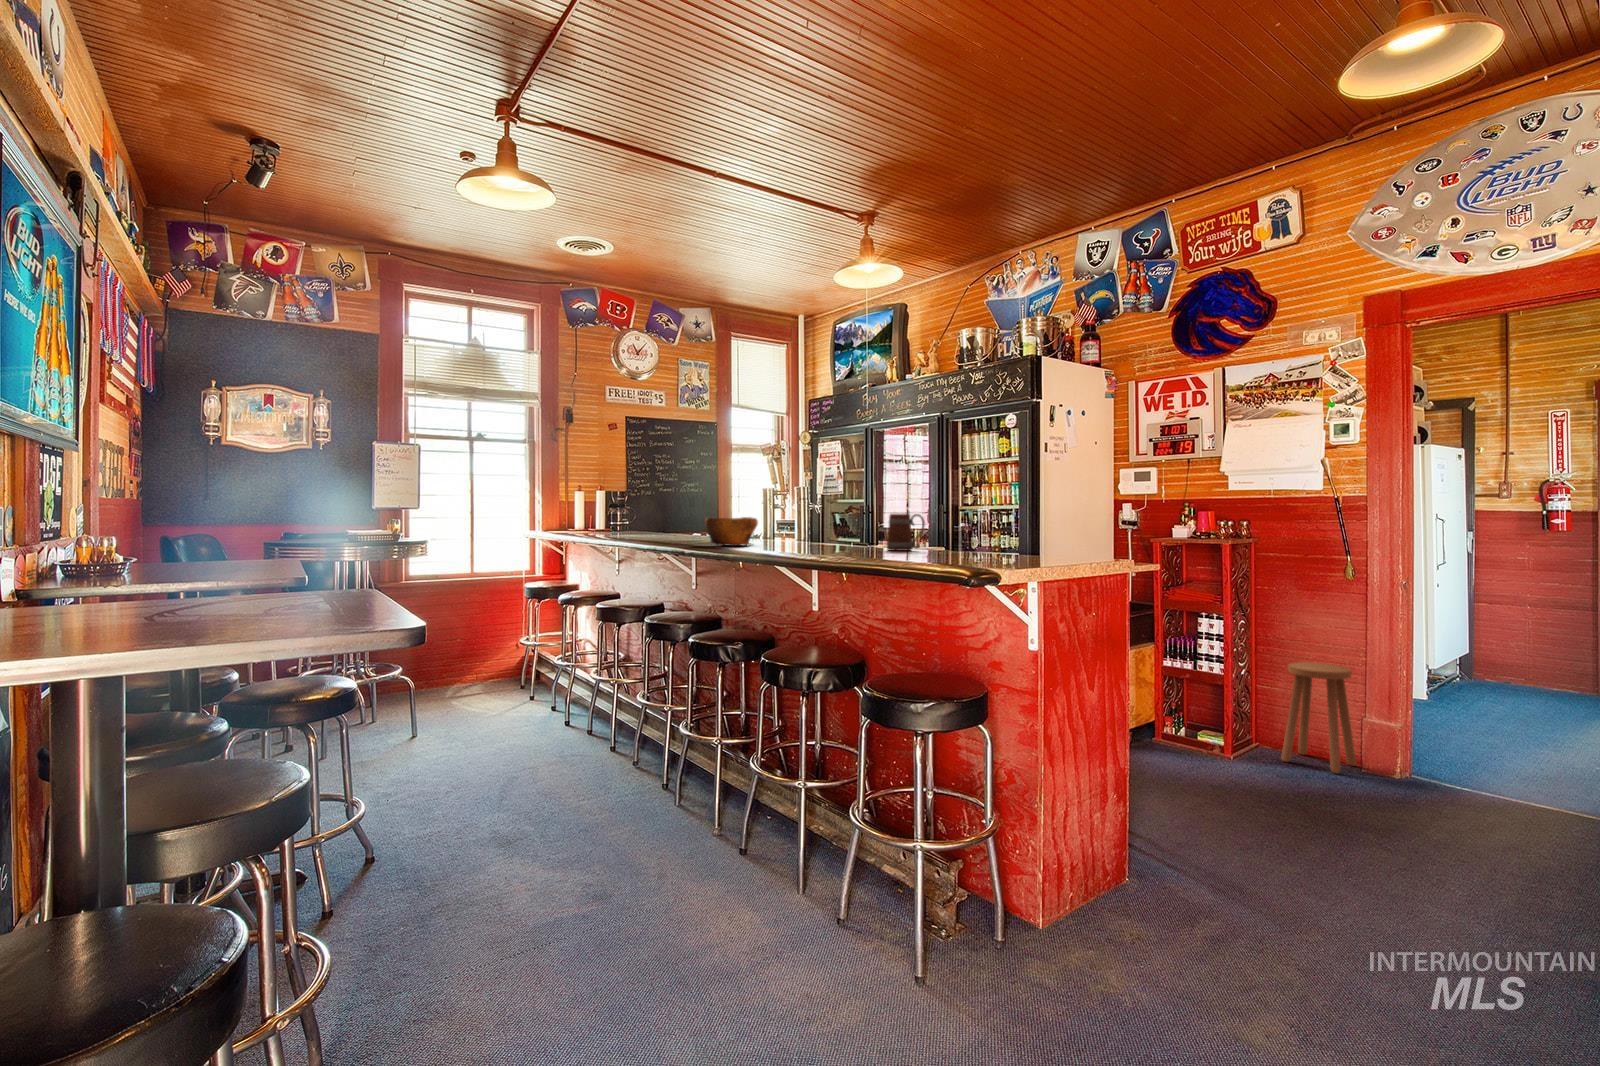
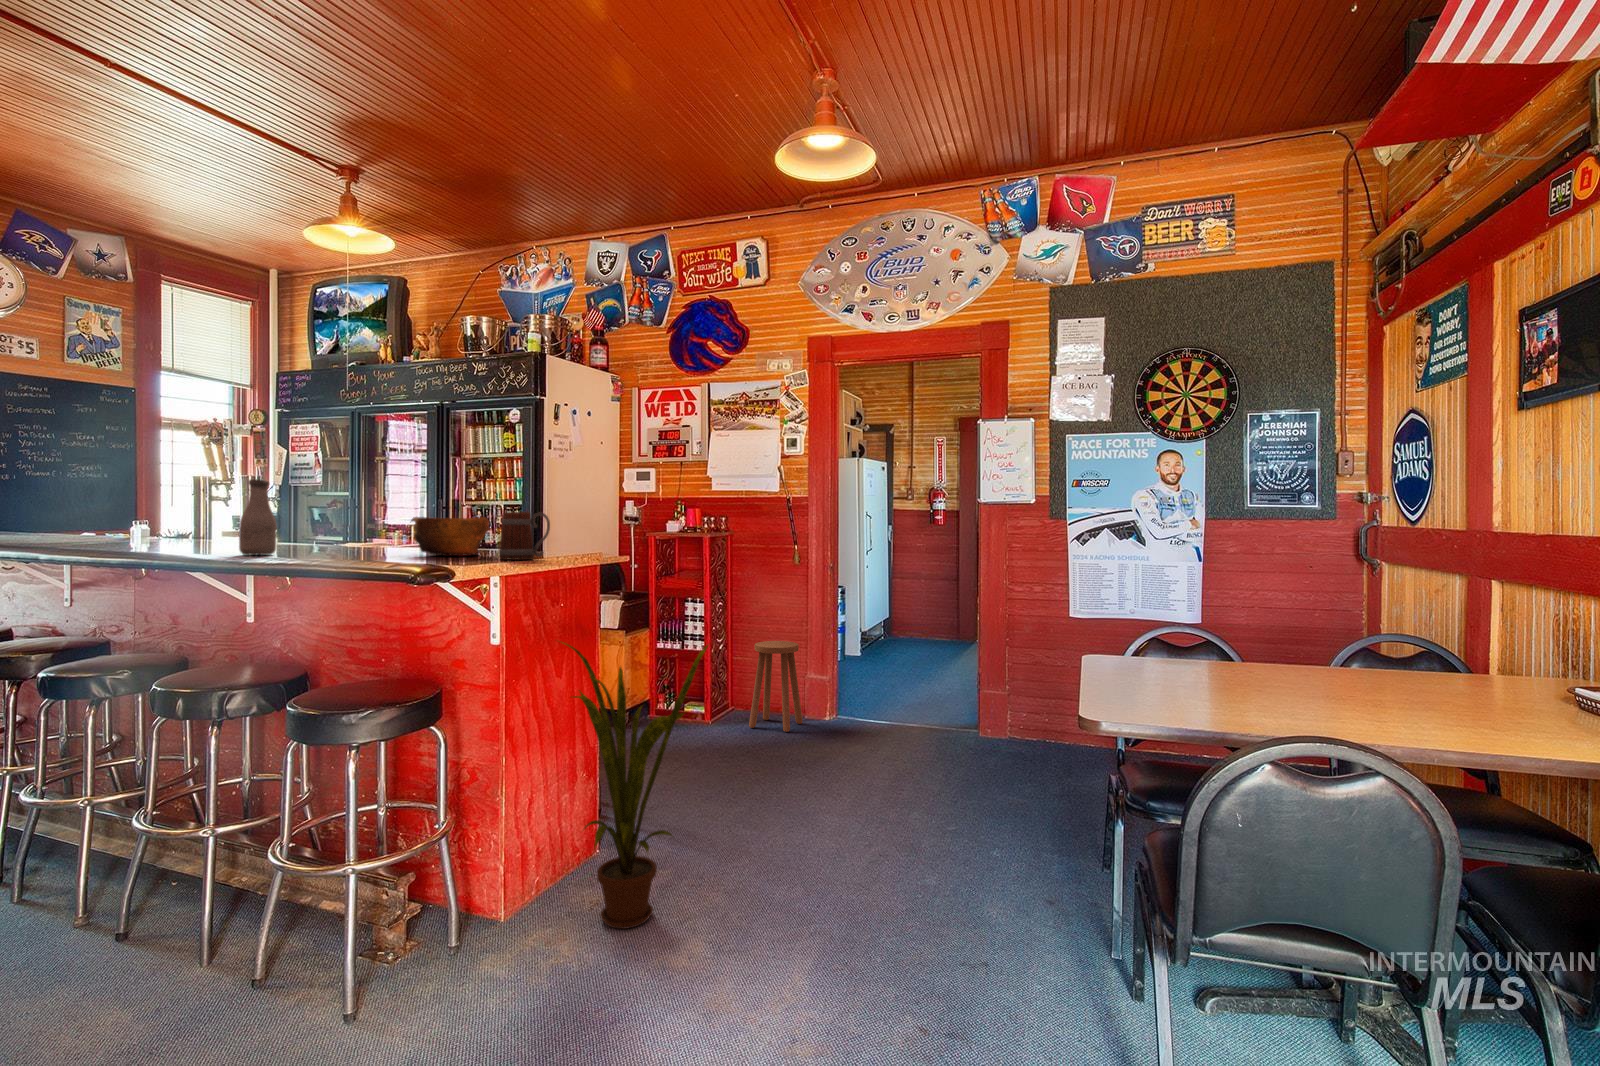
bottle: none [816,491,842,556] -> present [239,479,277,555]
beer mug: present [887,514,925,551] -> present [499,512,550,560]
bowl: present [705,517,758,546] -> present [411,517,489,556]
house plant: none [1090,647,1285,973] -> present [562,643,708,929]

